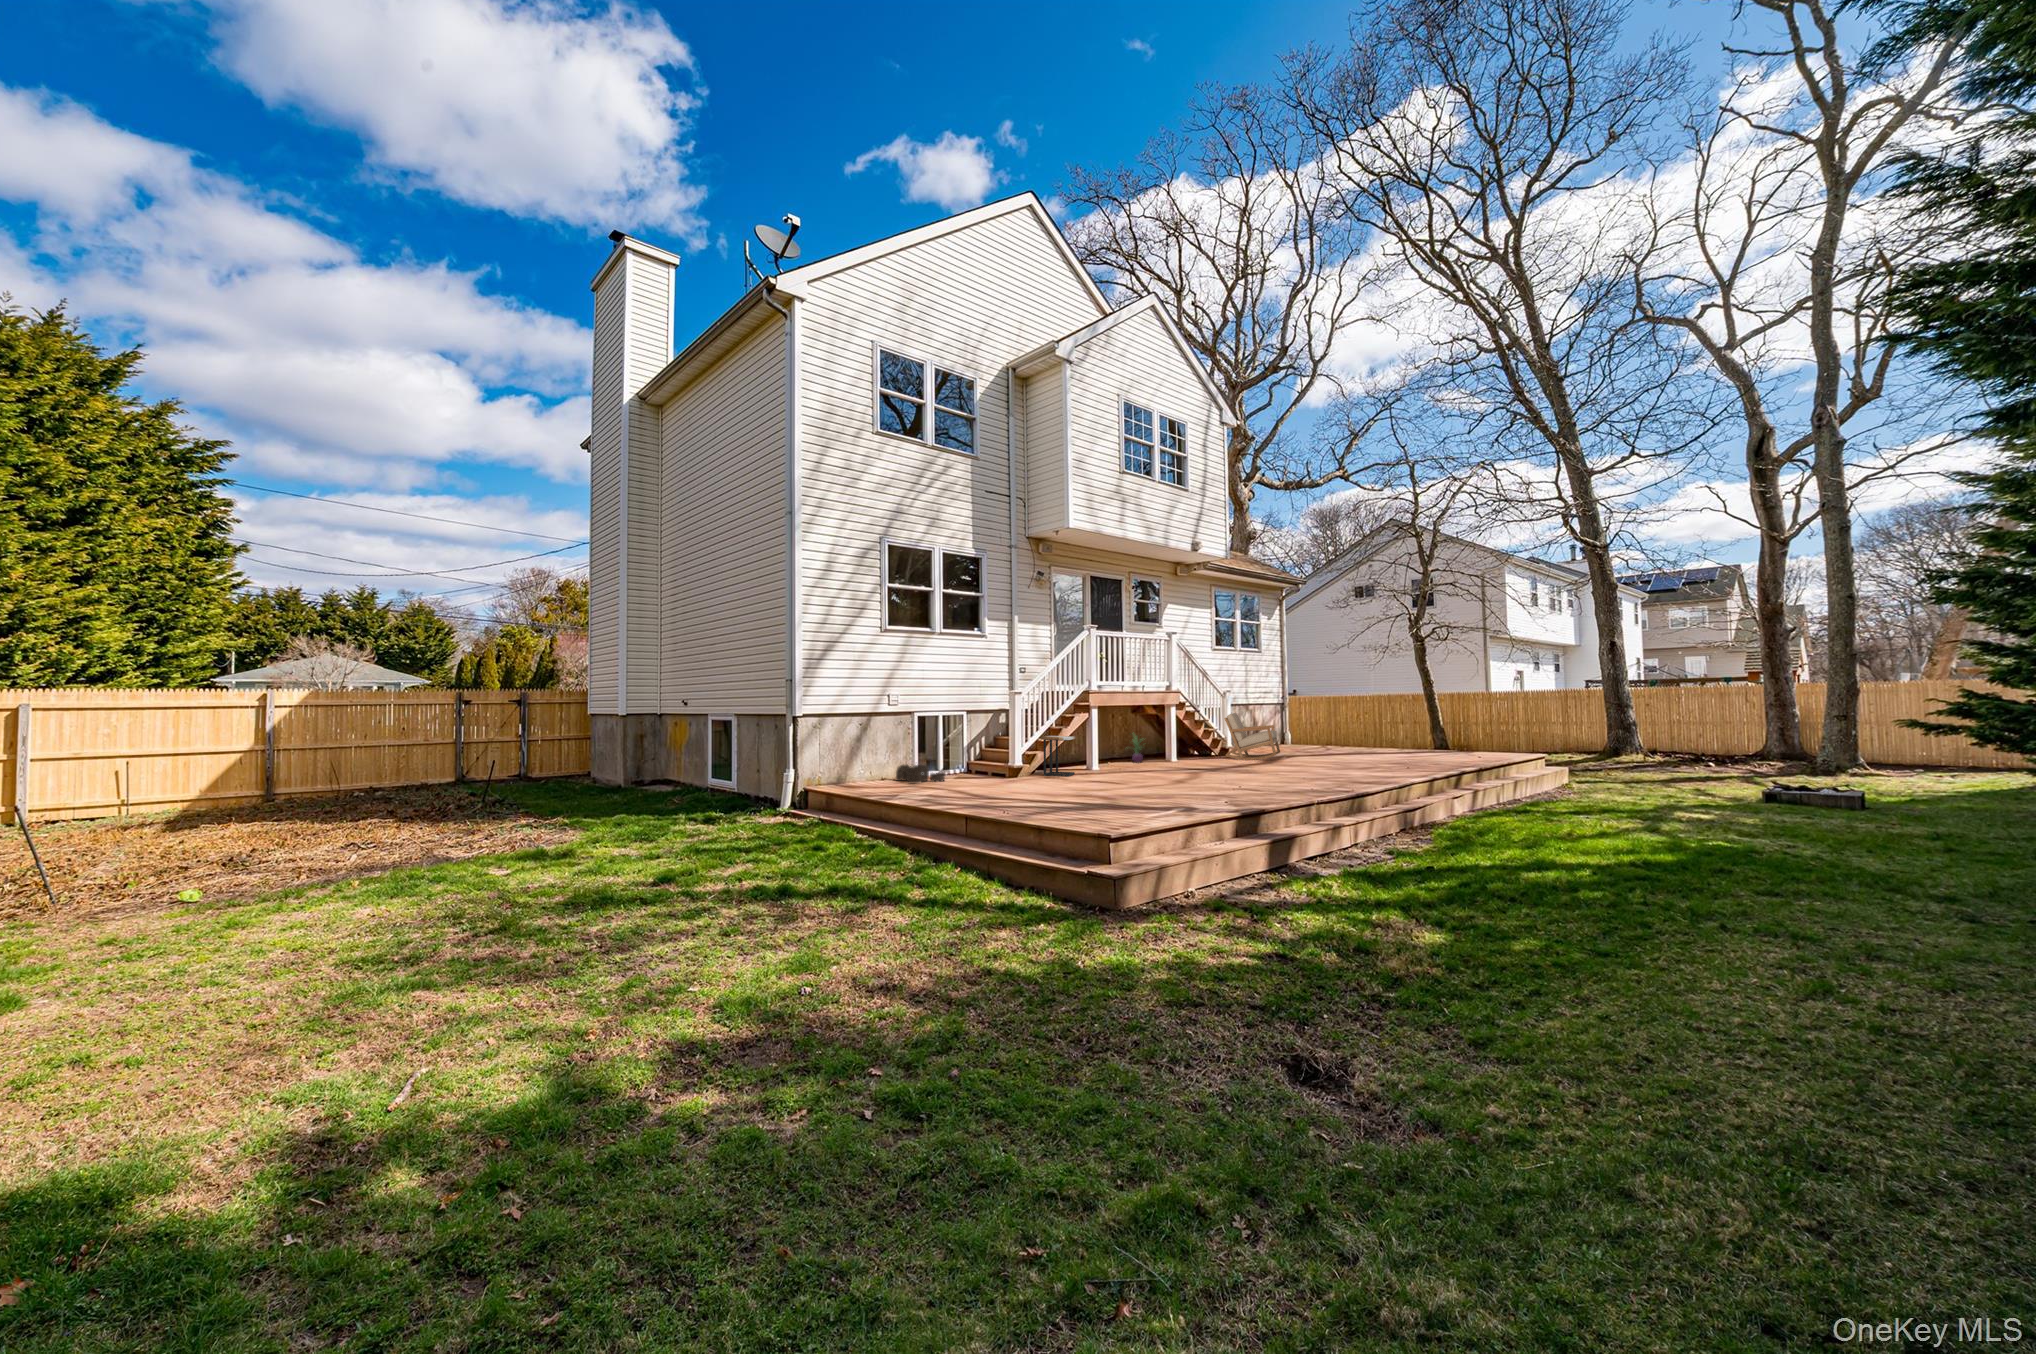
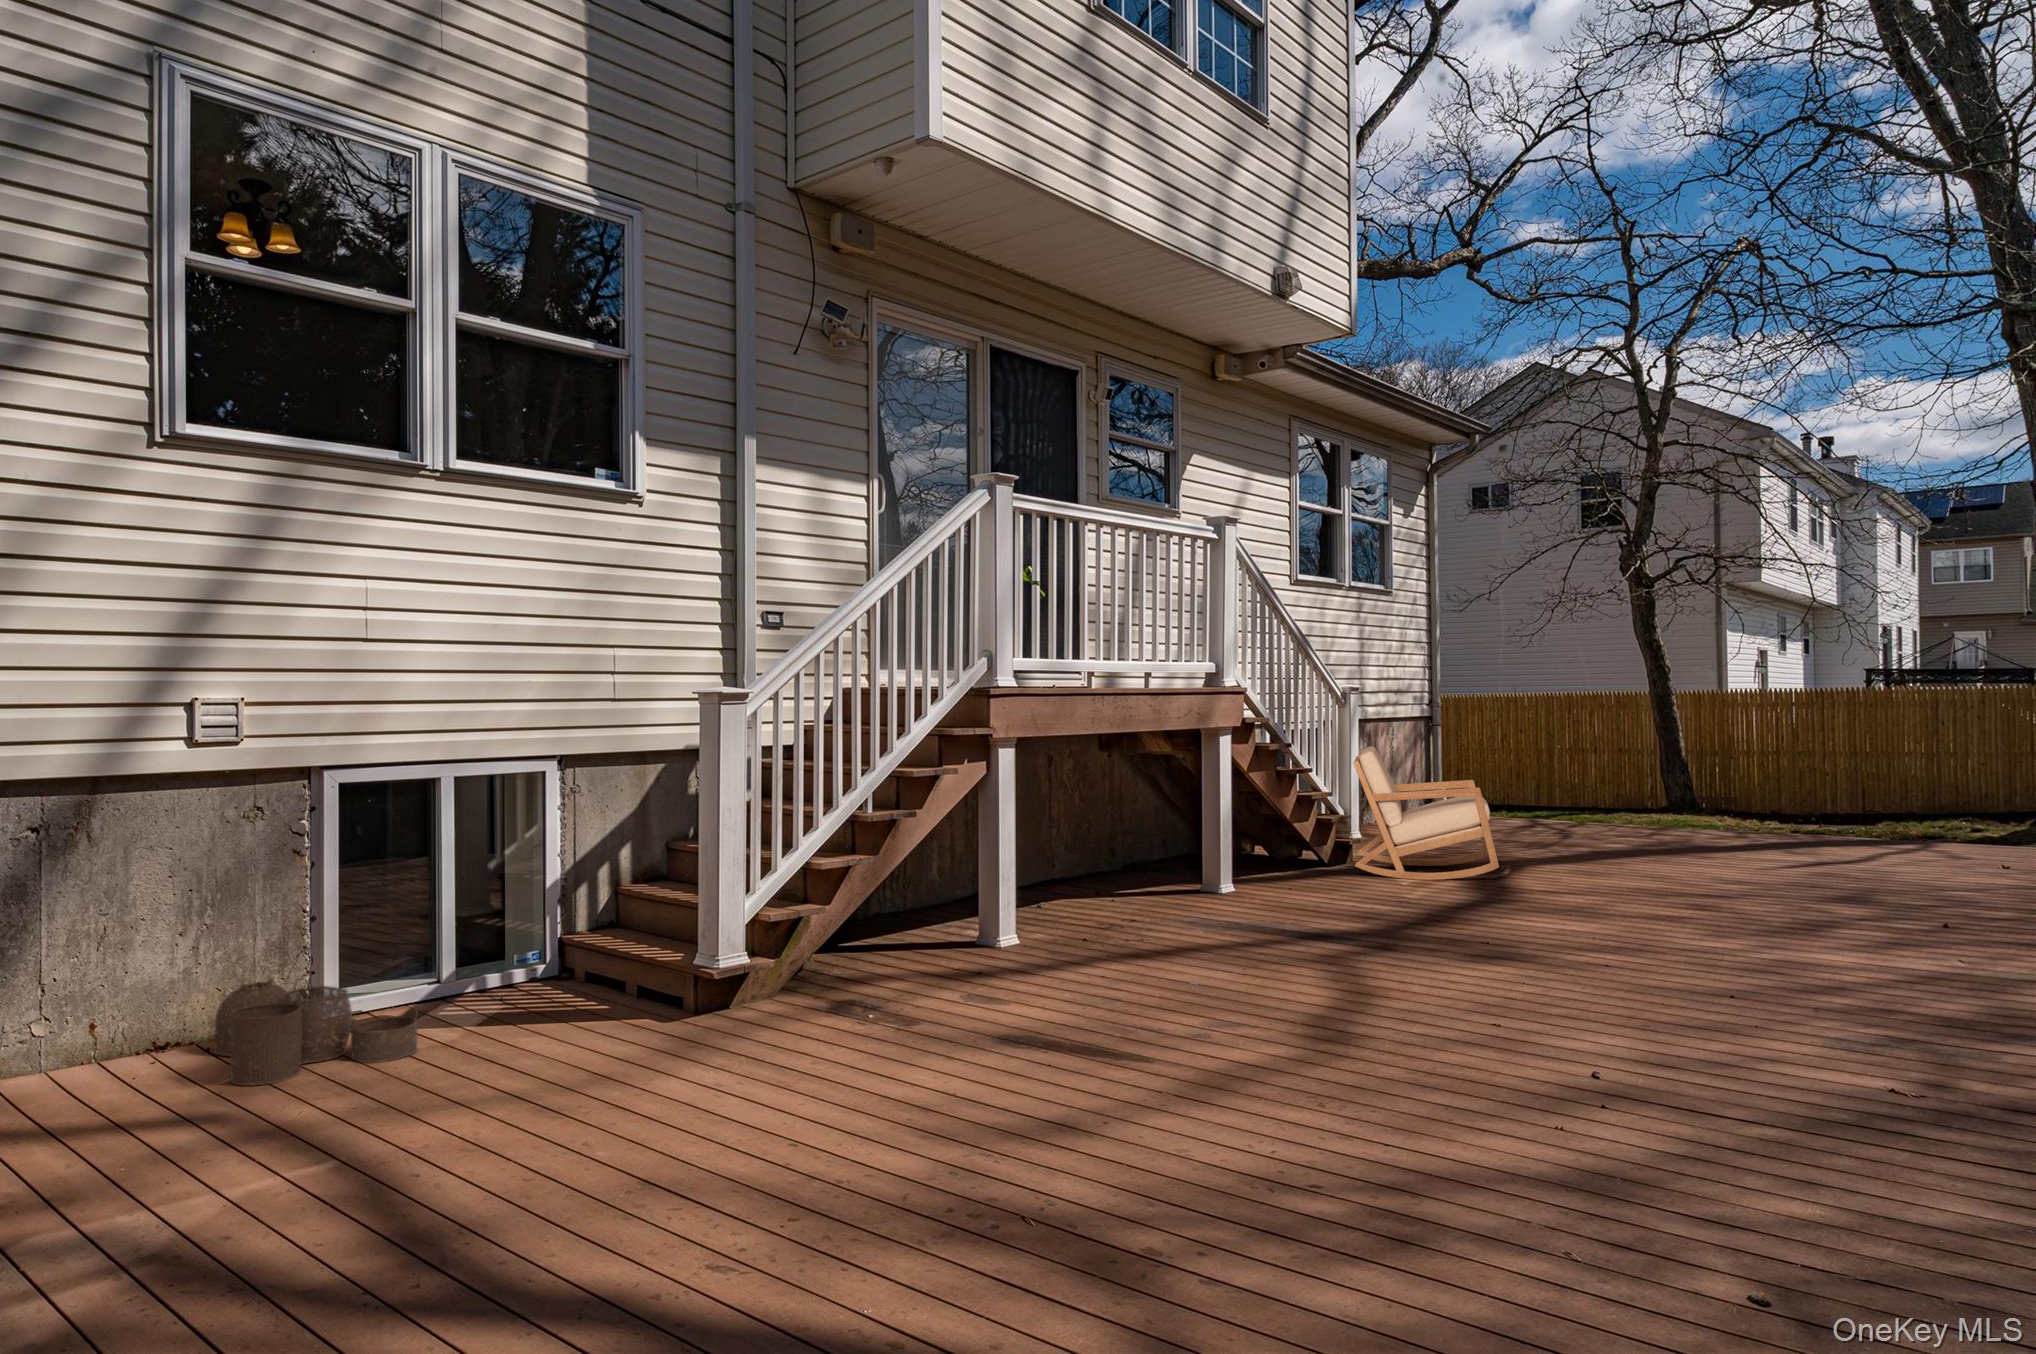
side table: present [1041,736,1075,777] -> none [818,846,943,1003]
decorative plant: present [1132,736,1143,763] -> none [1071,807,1166,897]

